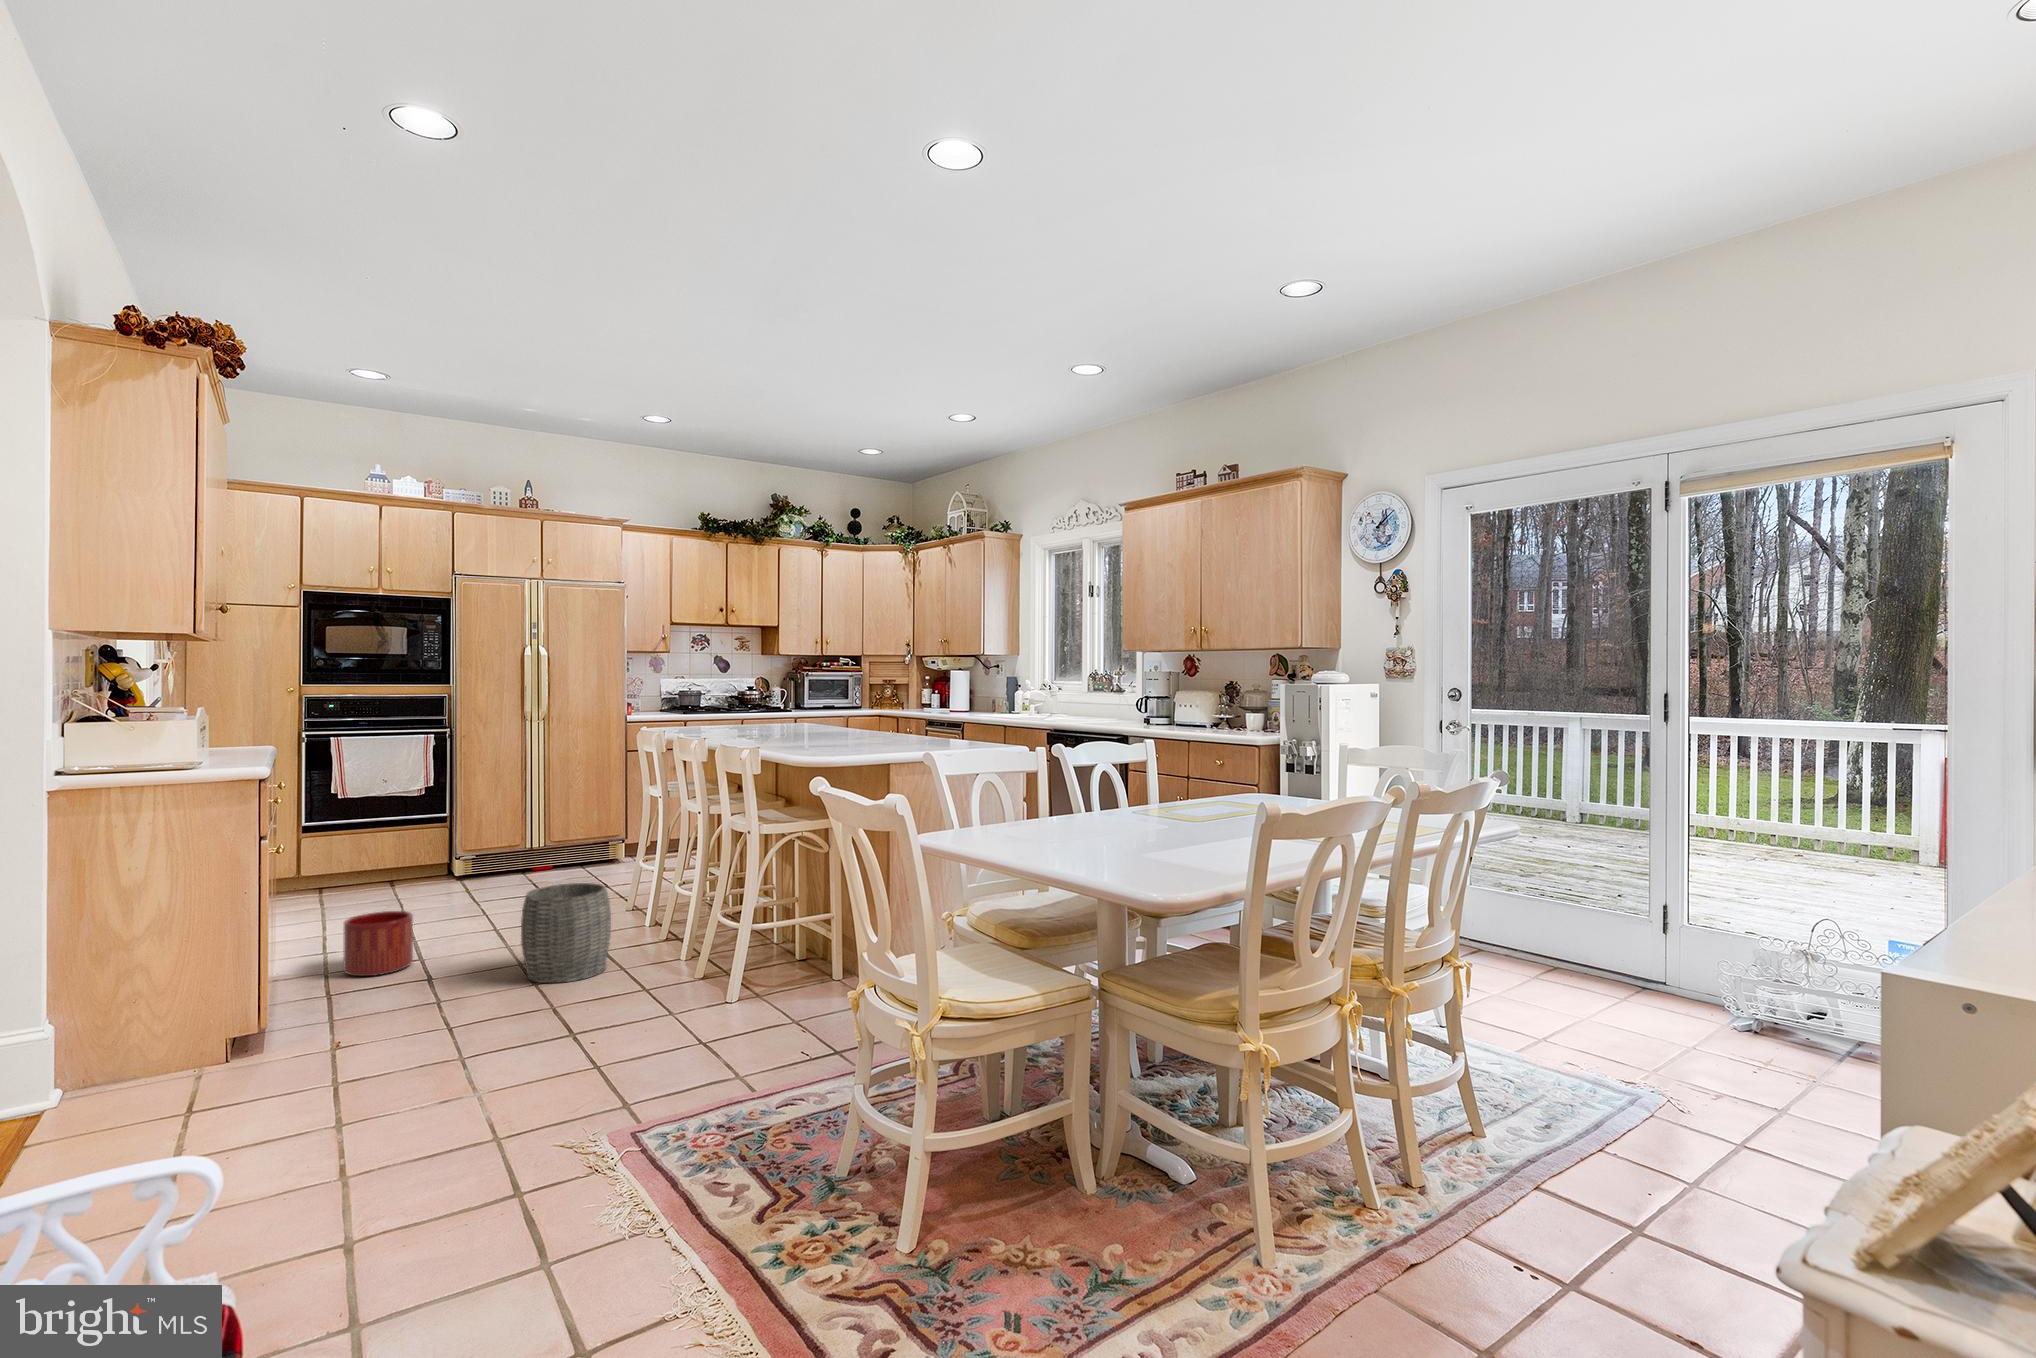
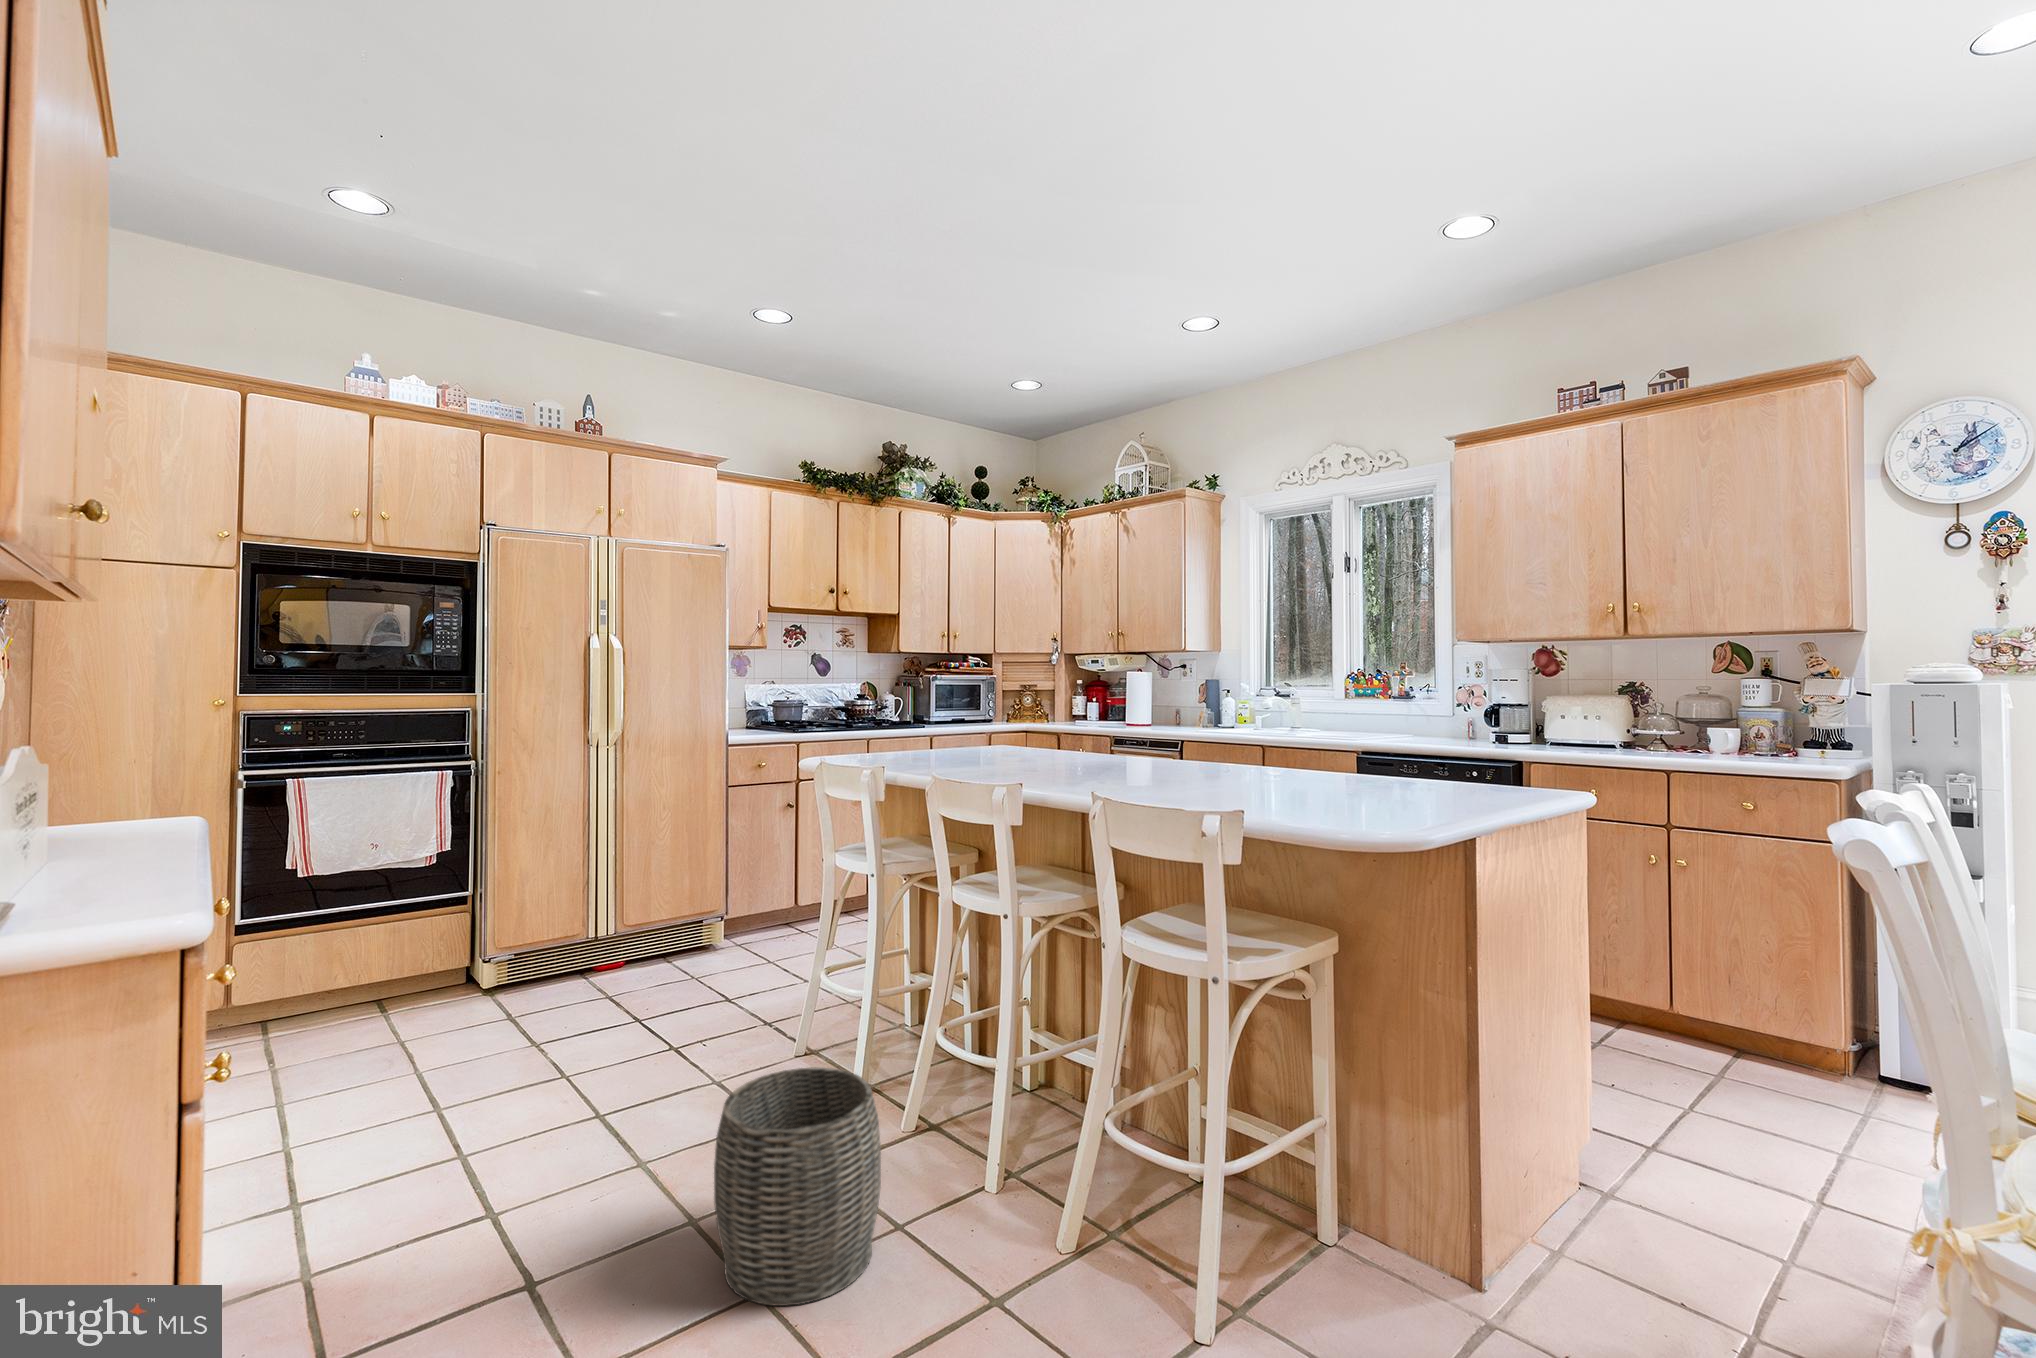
planter: present [343,911,413,976] -> none [335,1135,476,1300]

